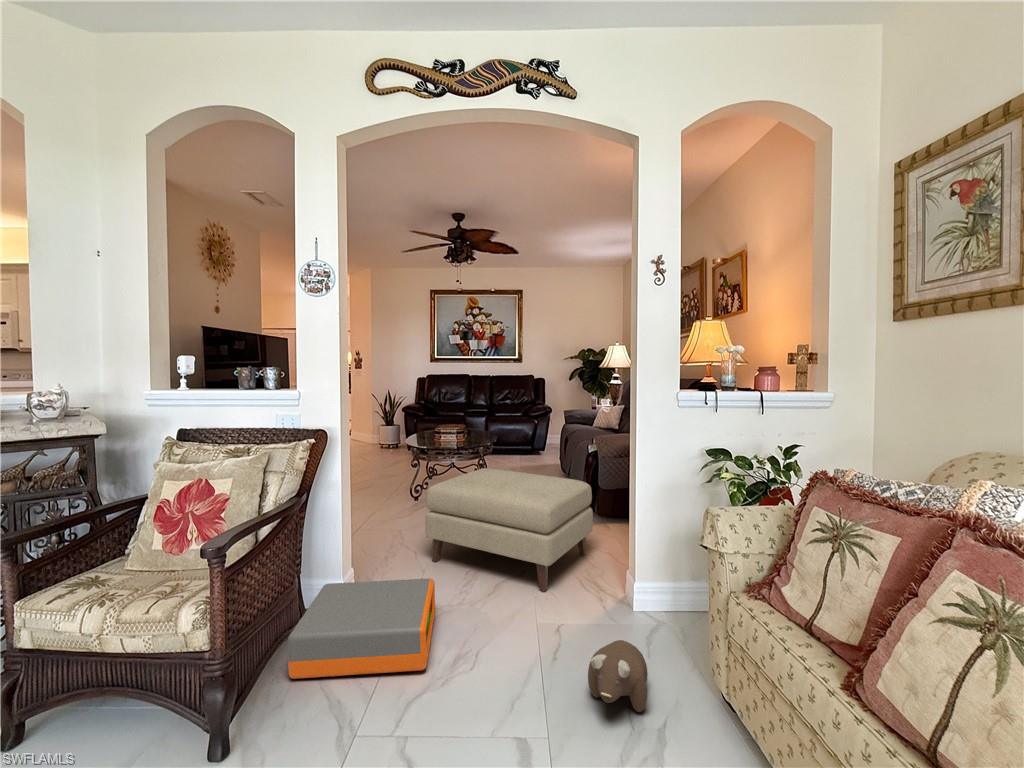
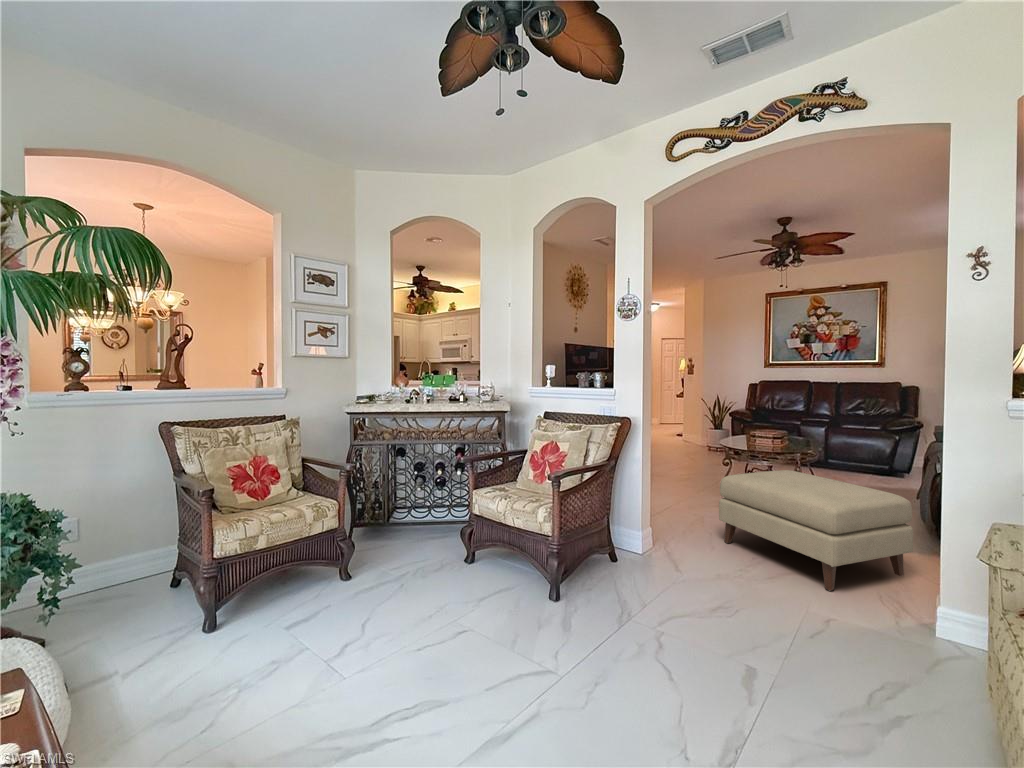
storage box: present [288,578,435,679] -> none [597,531,712,604]
plush toy: present [588,640,648,712] -> none [827,630,906,699]

